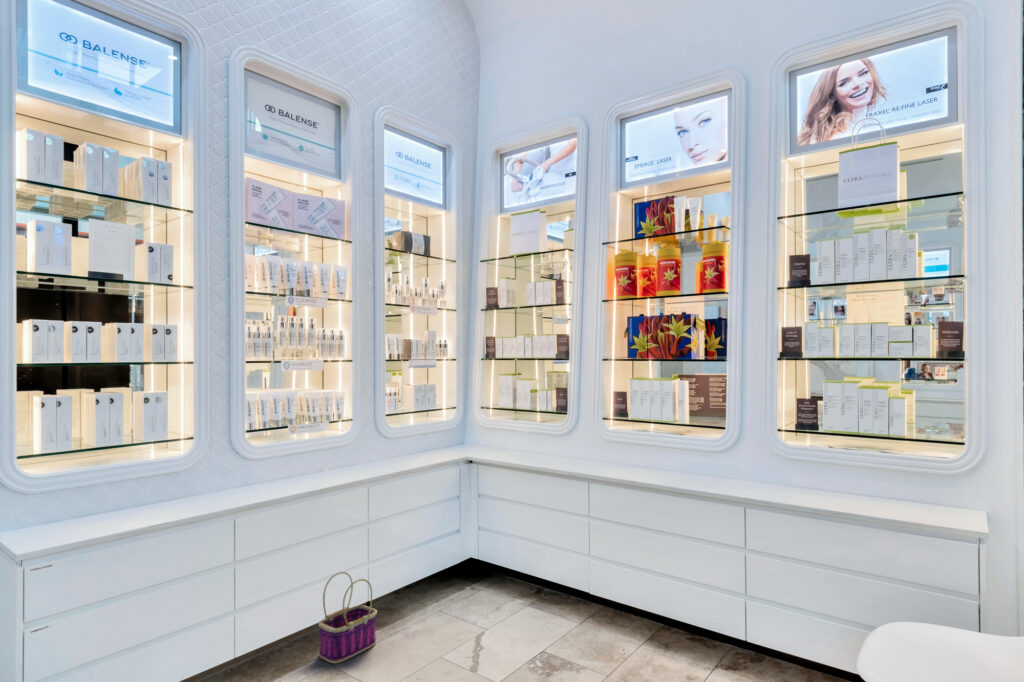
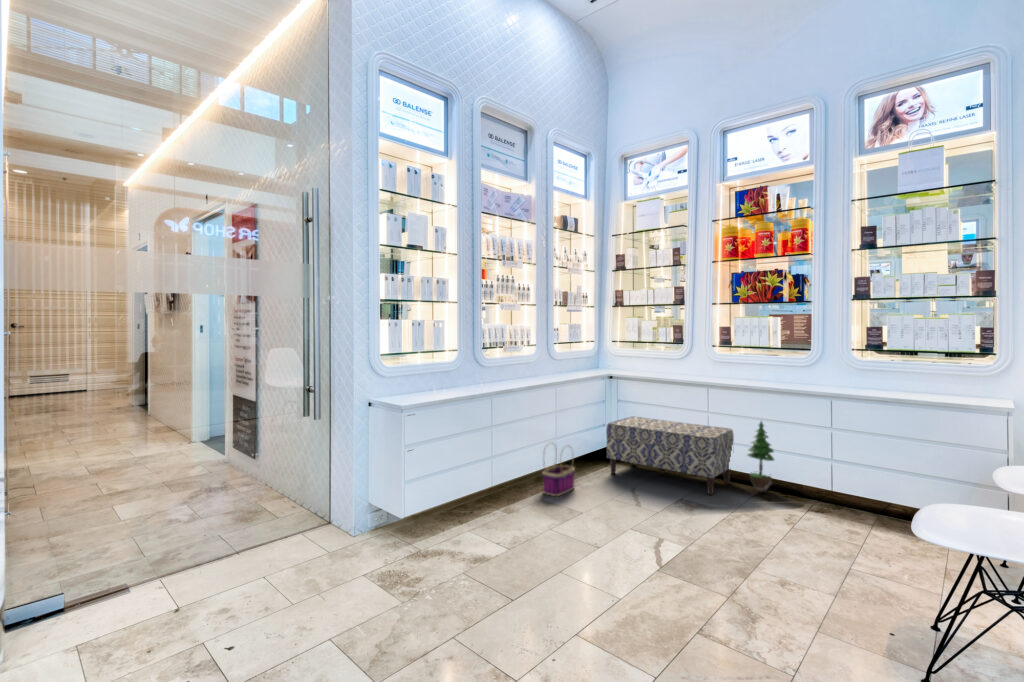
bench: none [444,520,620,659] -> present [606,417,734,495]
potted tree: none [632,540,673,650] -> present [748,422,774,491]

